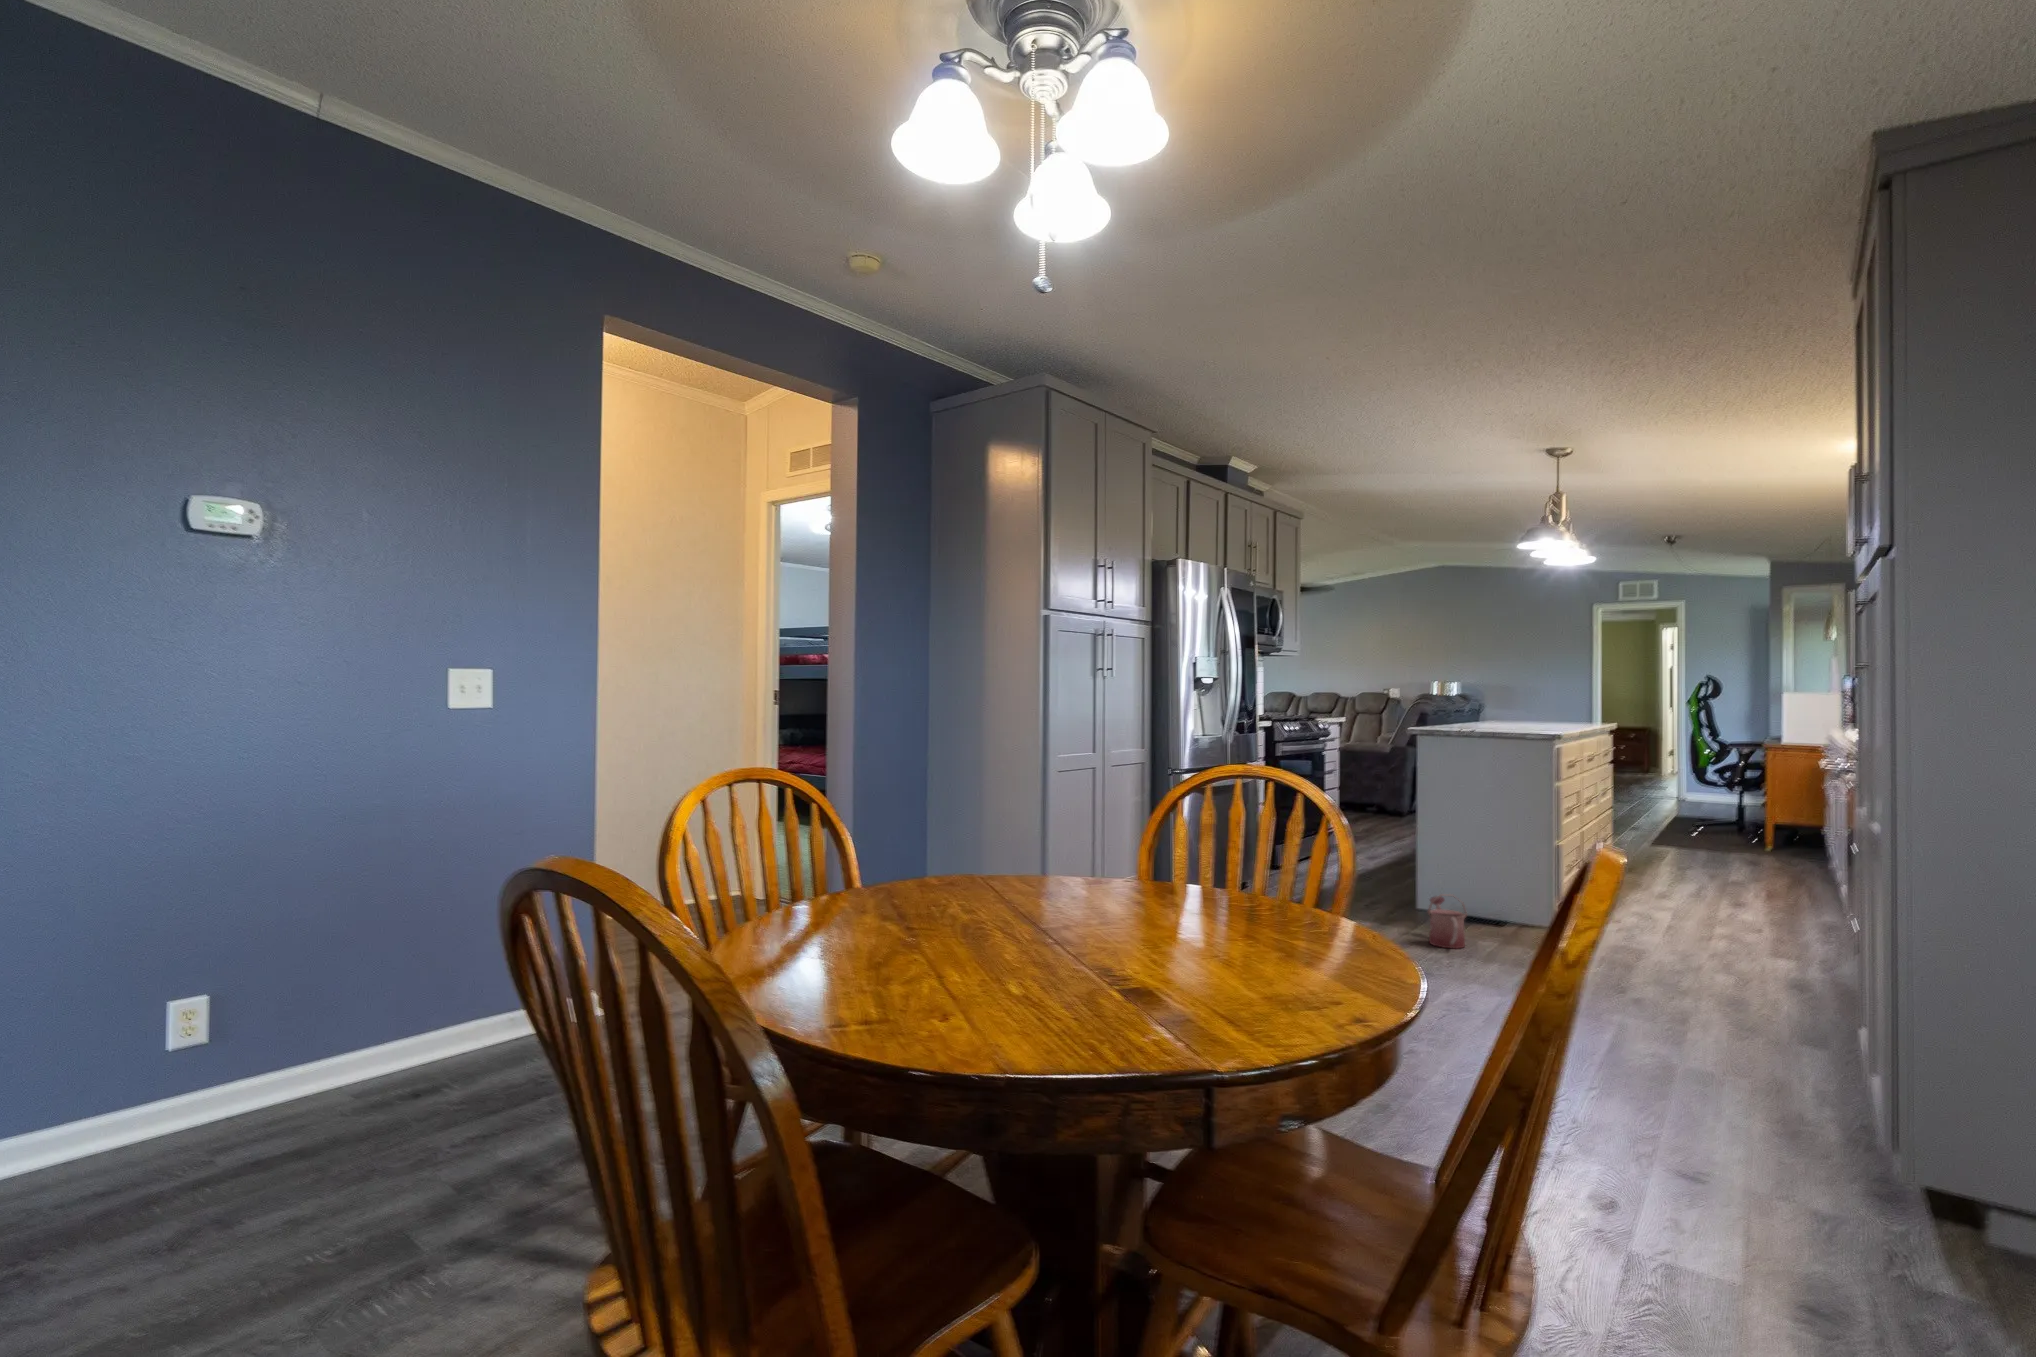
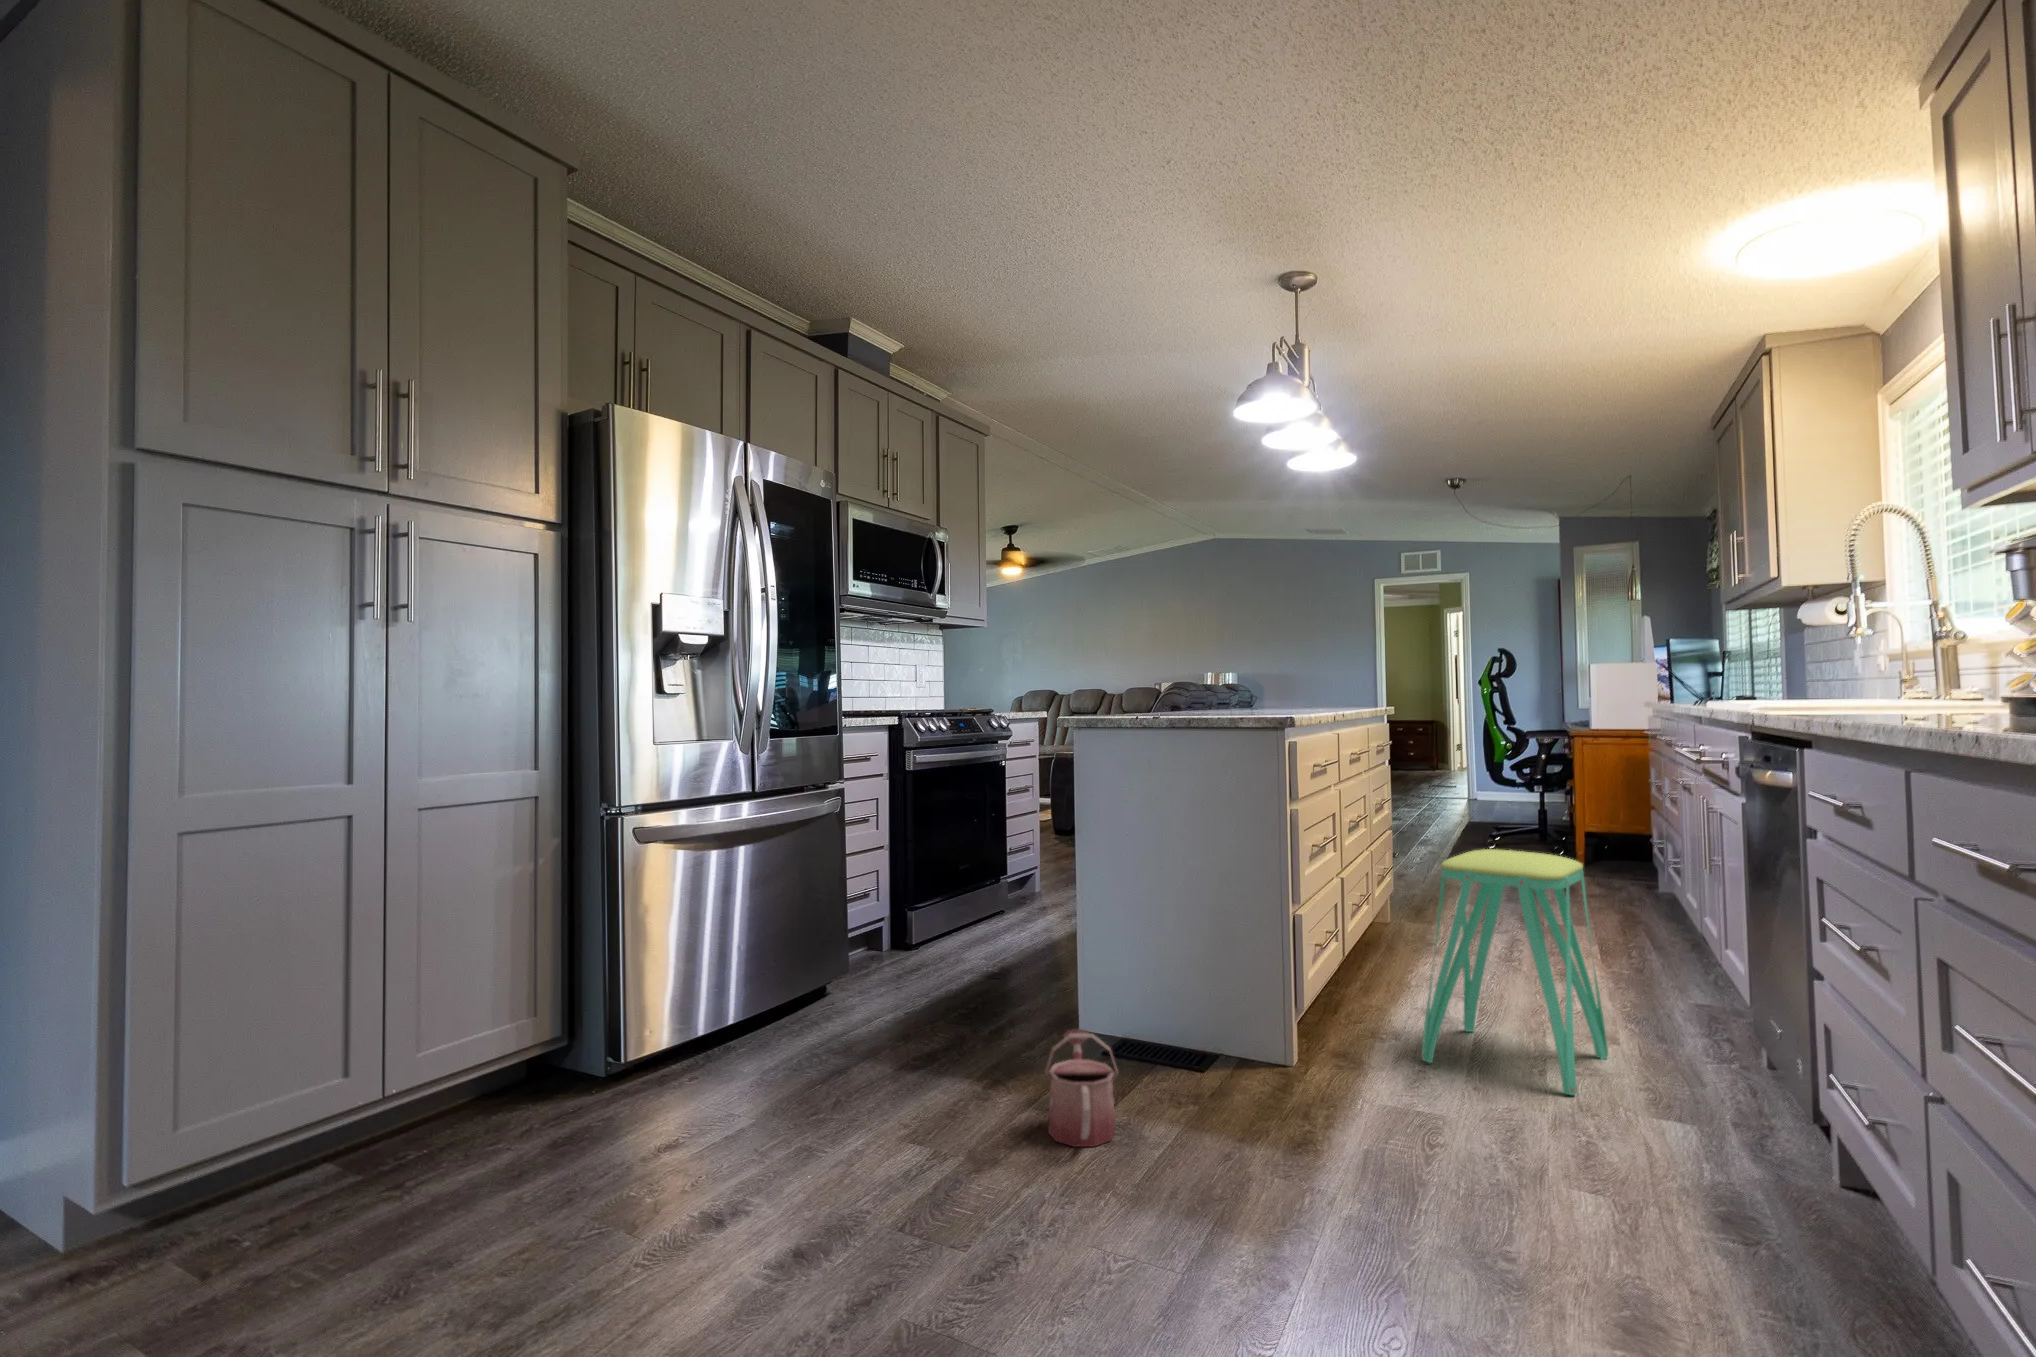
stool: none [1636,815,1754,948] -> present [1422,849,1608,1095]

